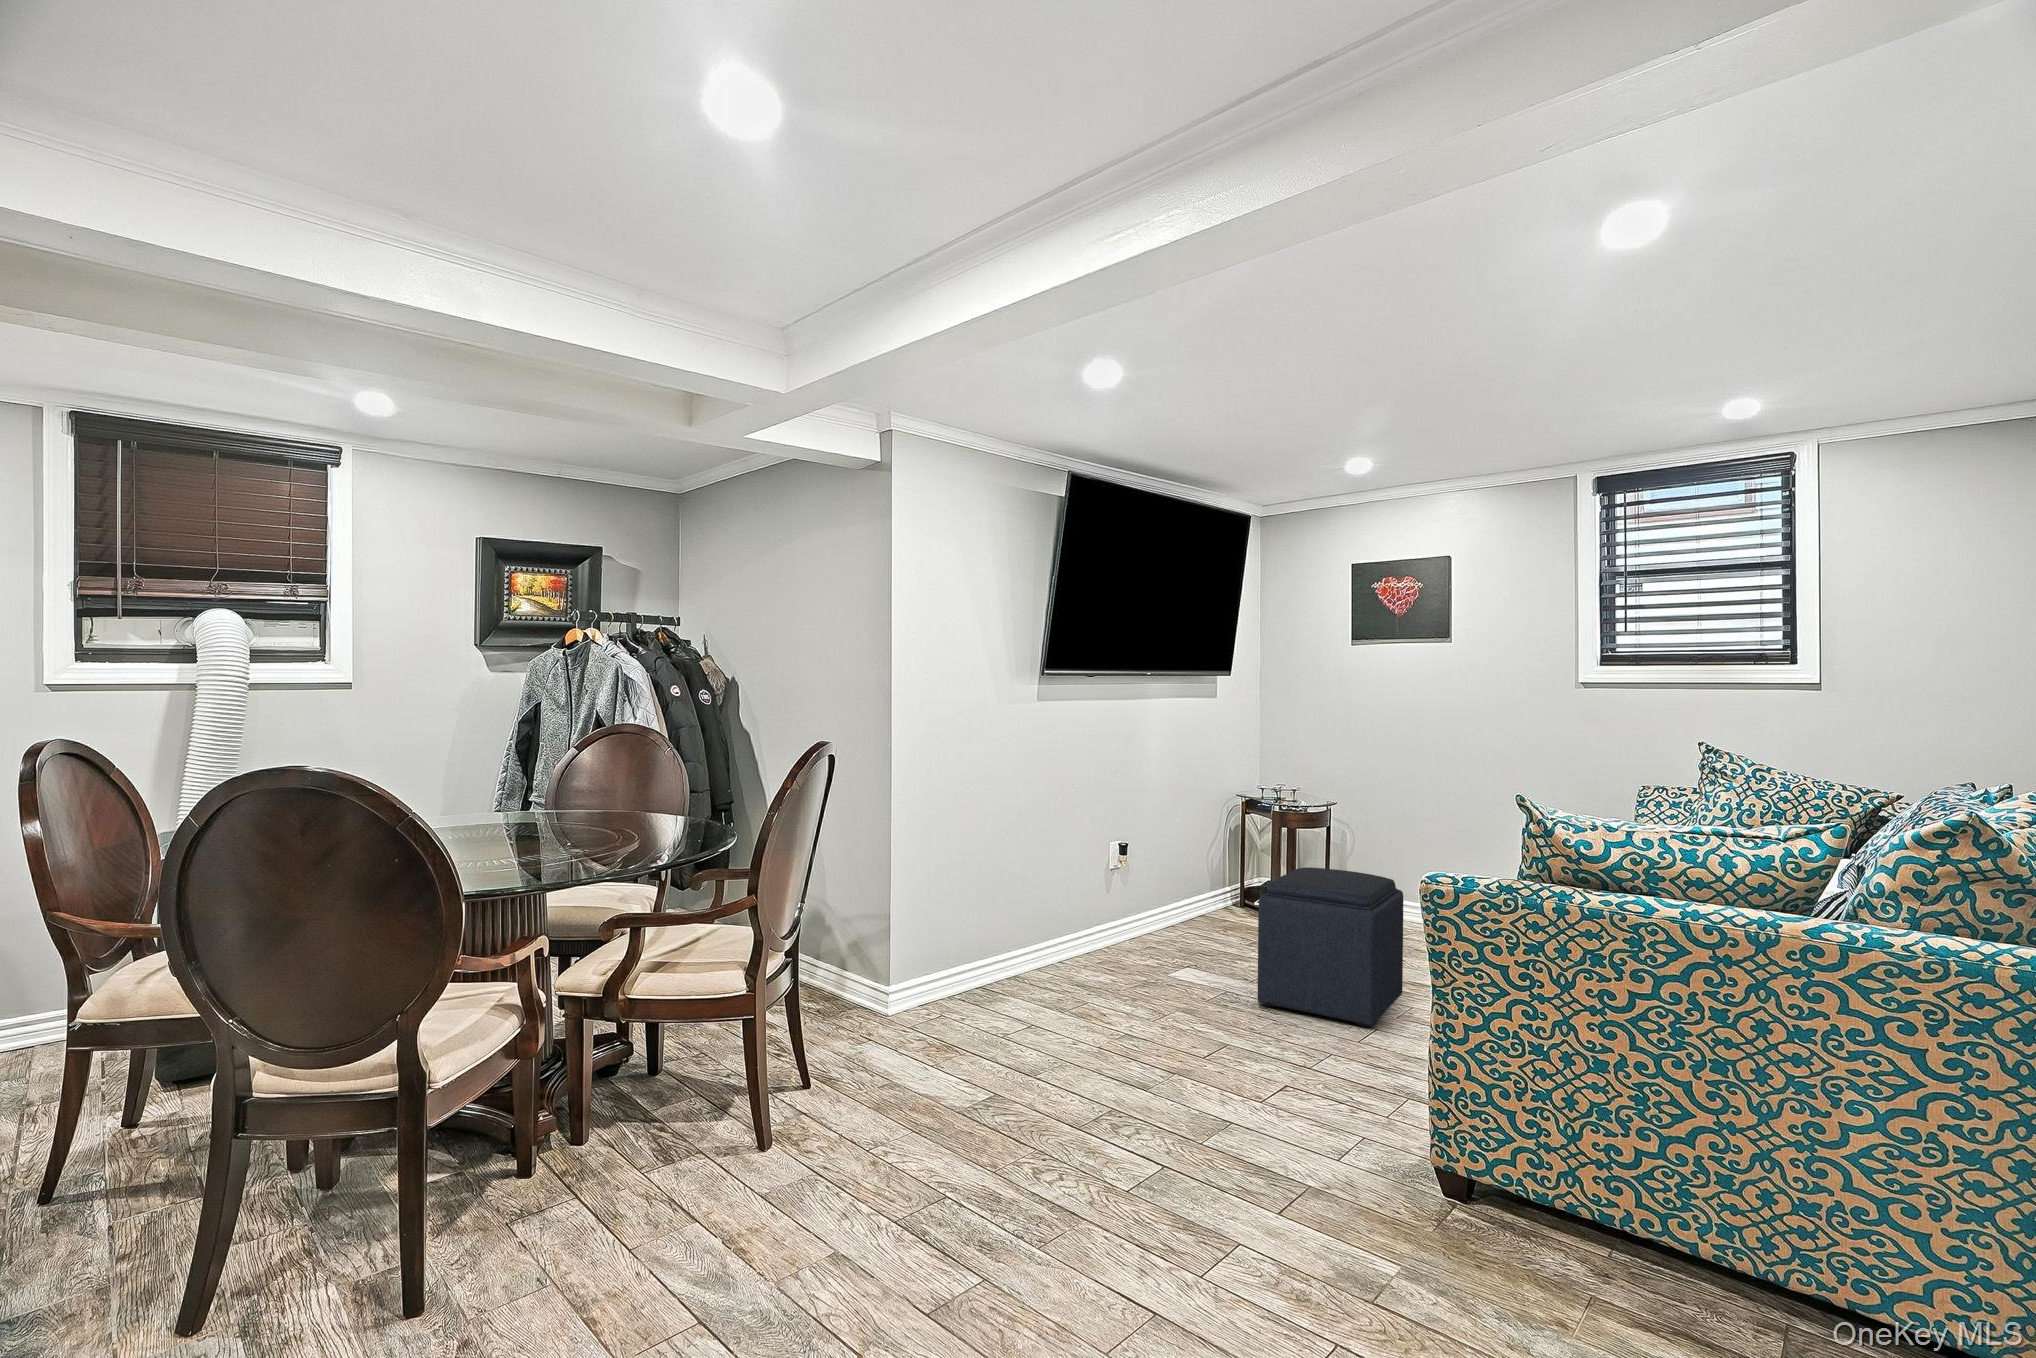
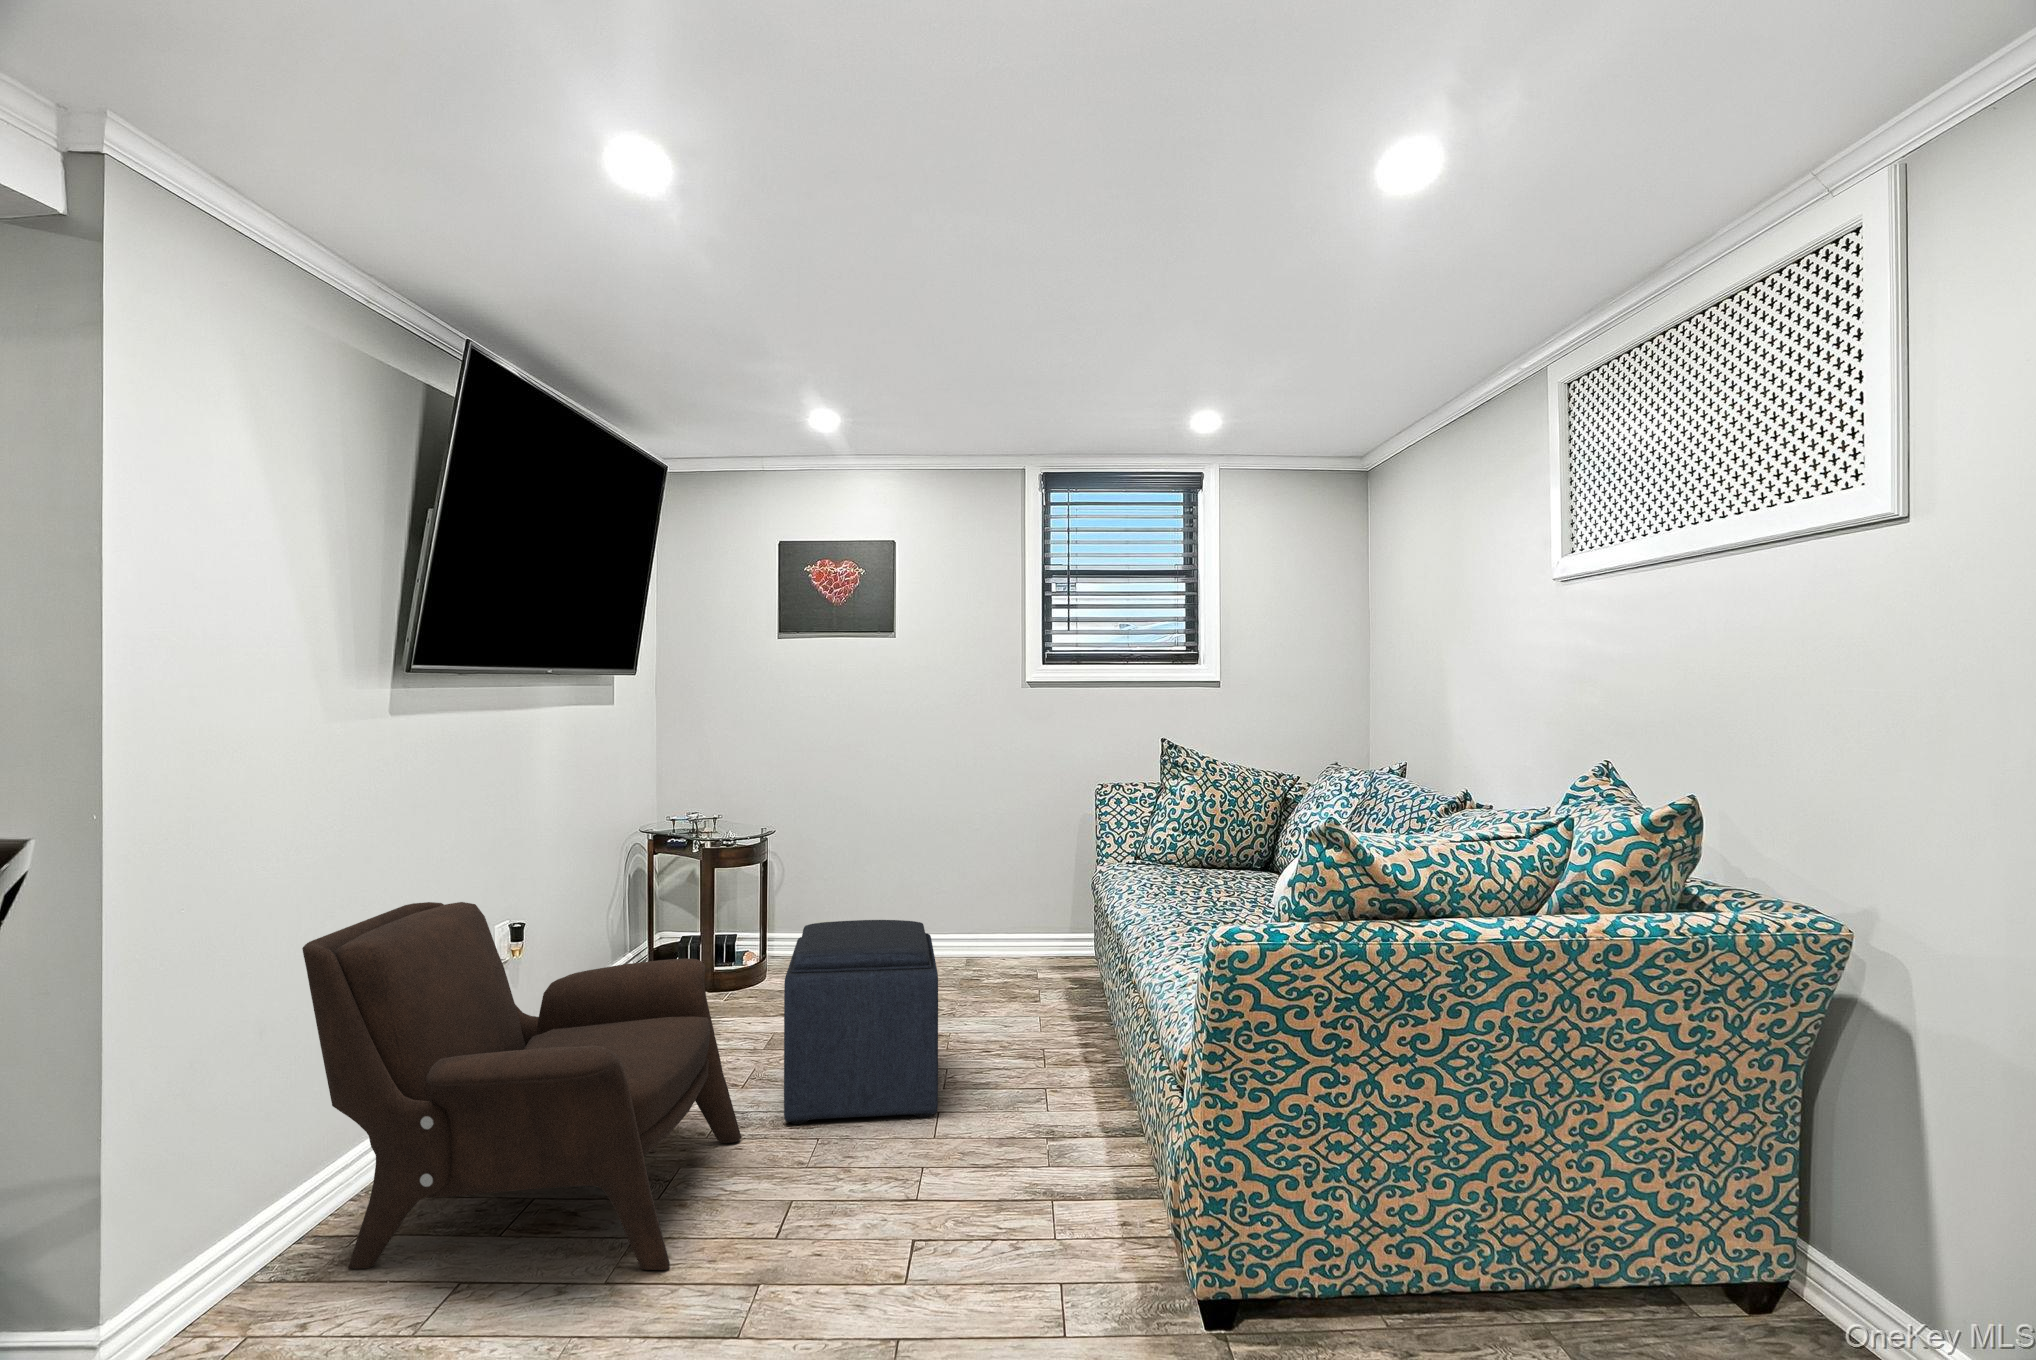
armchair: none [972,812,1223,1051] -> present [302,902,741,1270]

